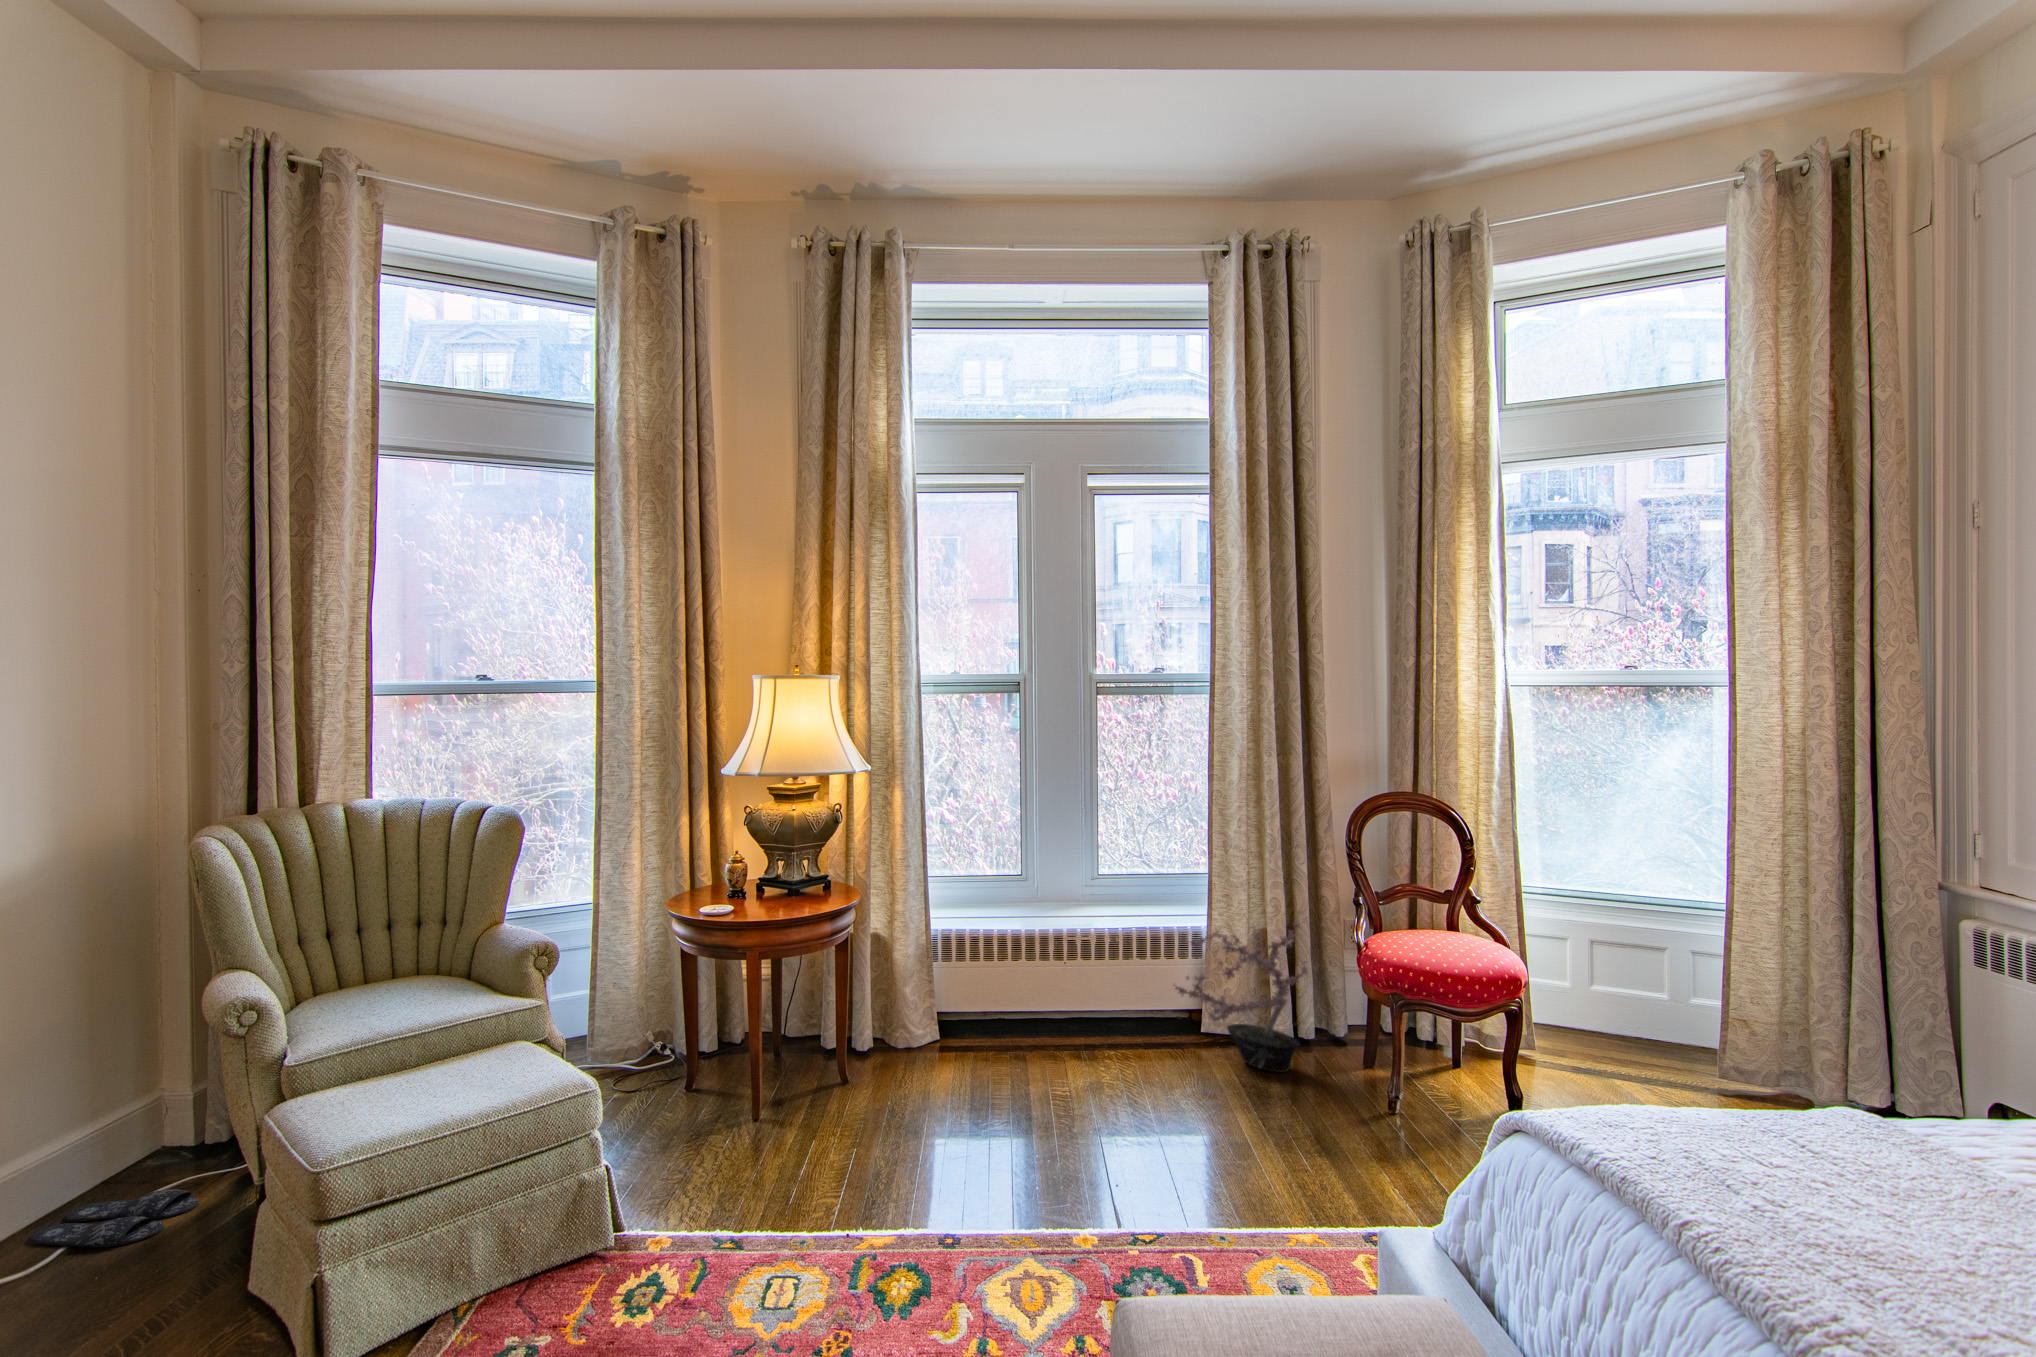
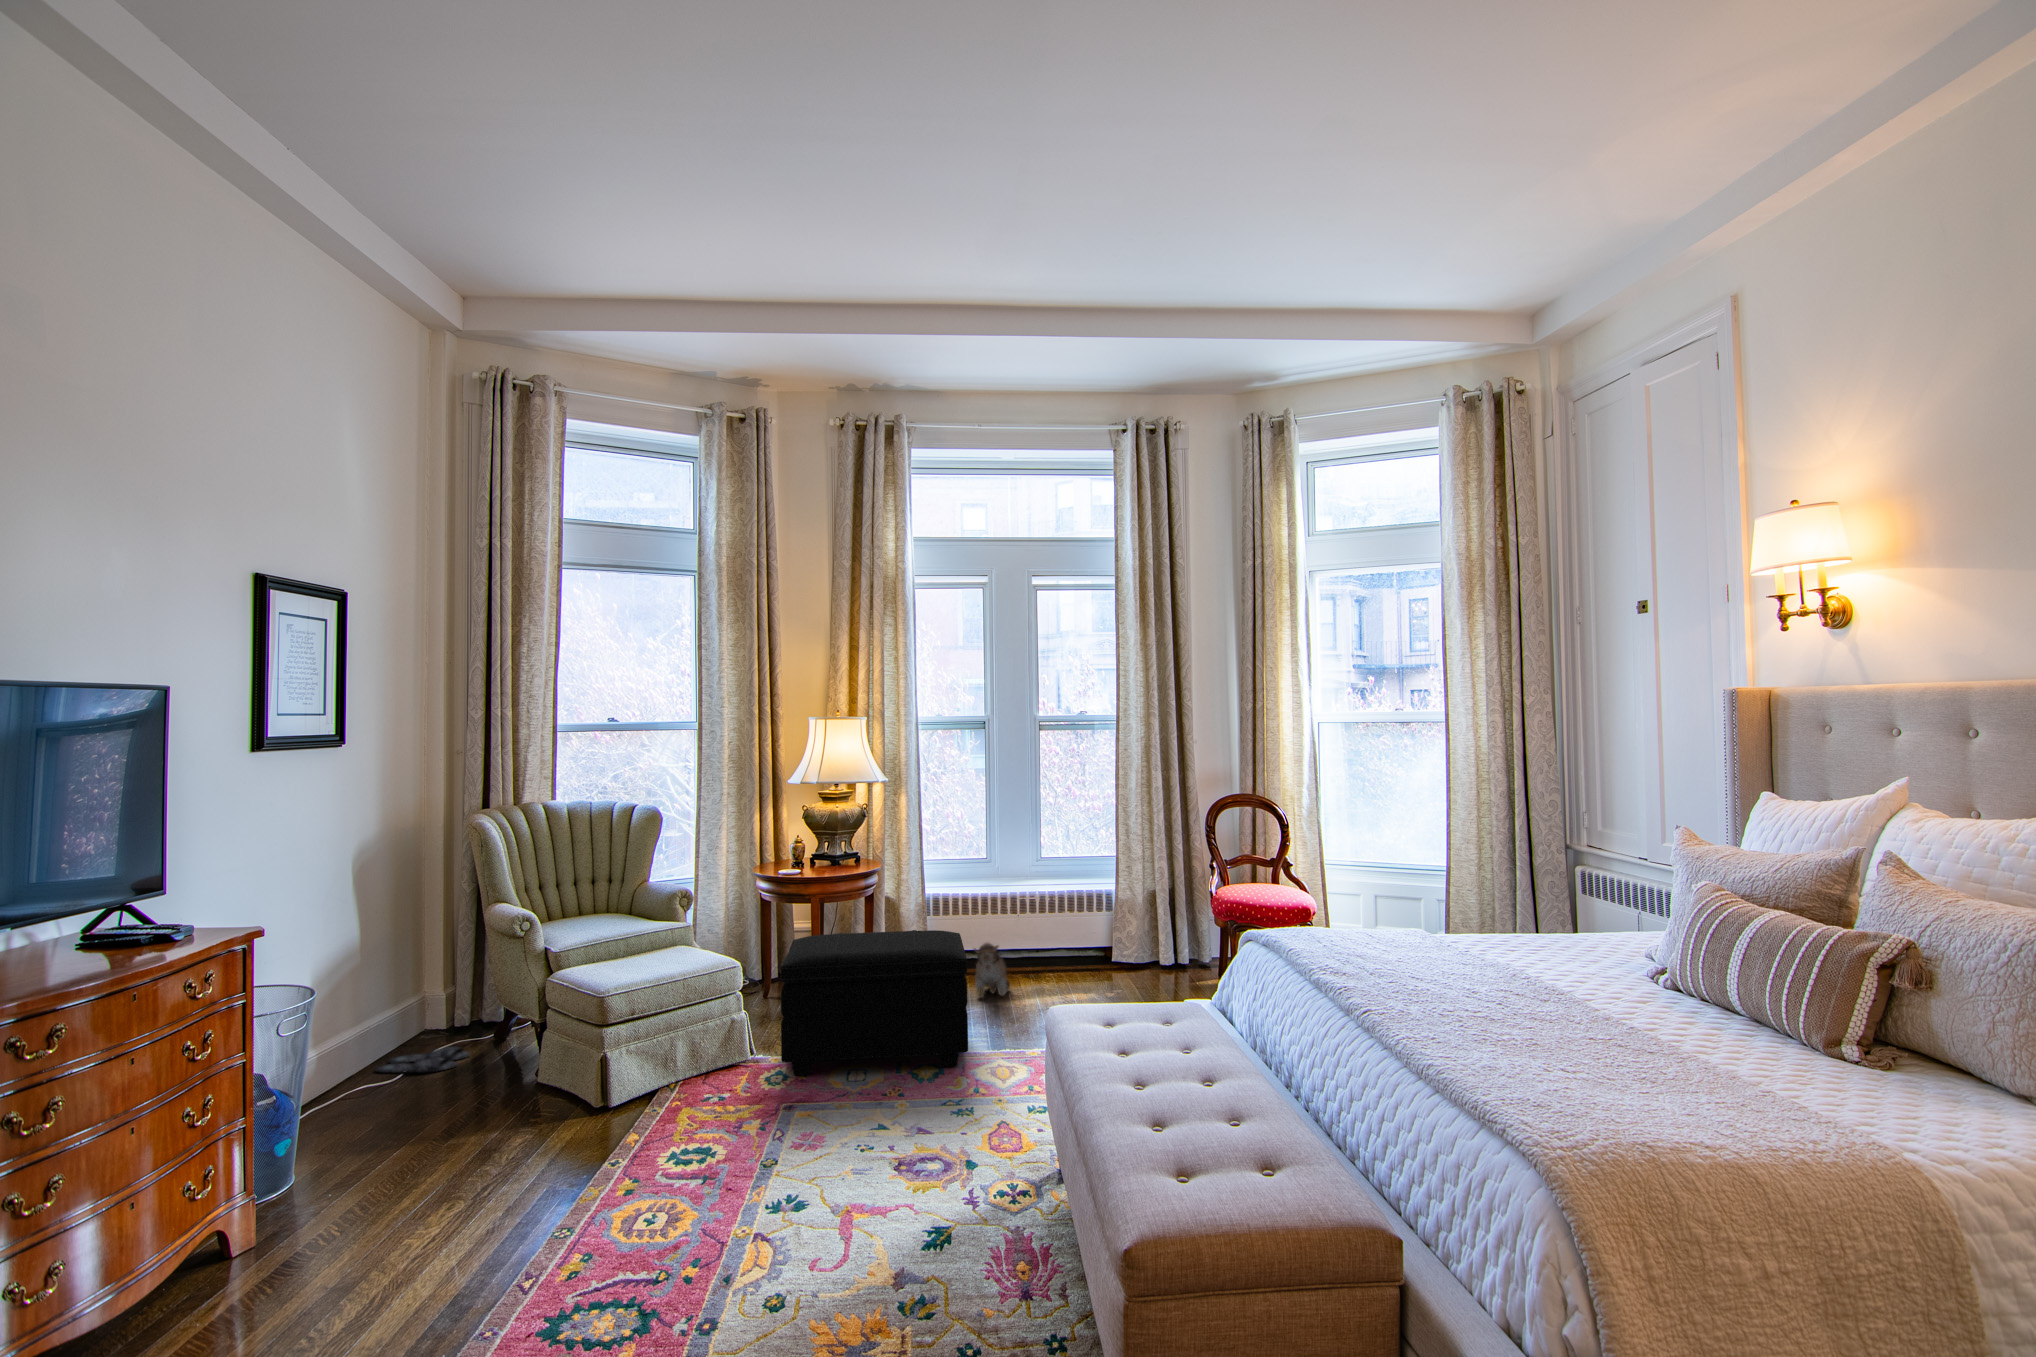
potted plant: present [1173,922,1308,1072] -> none [1089,878,1183,981]
plush toy: none [993,1019,1051,1102] -> present [974,943,1010,998]
footstool: none [649,1020,970,1284] -> present [781,930,968,1075]

